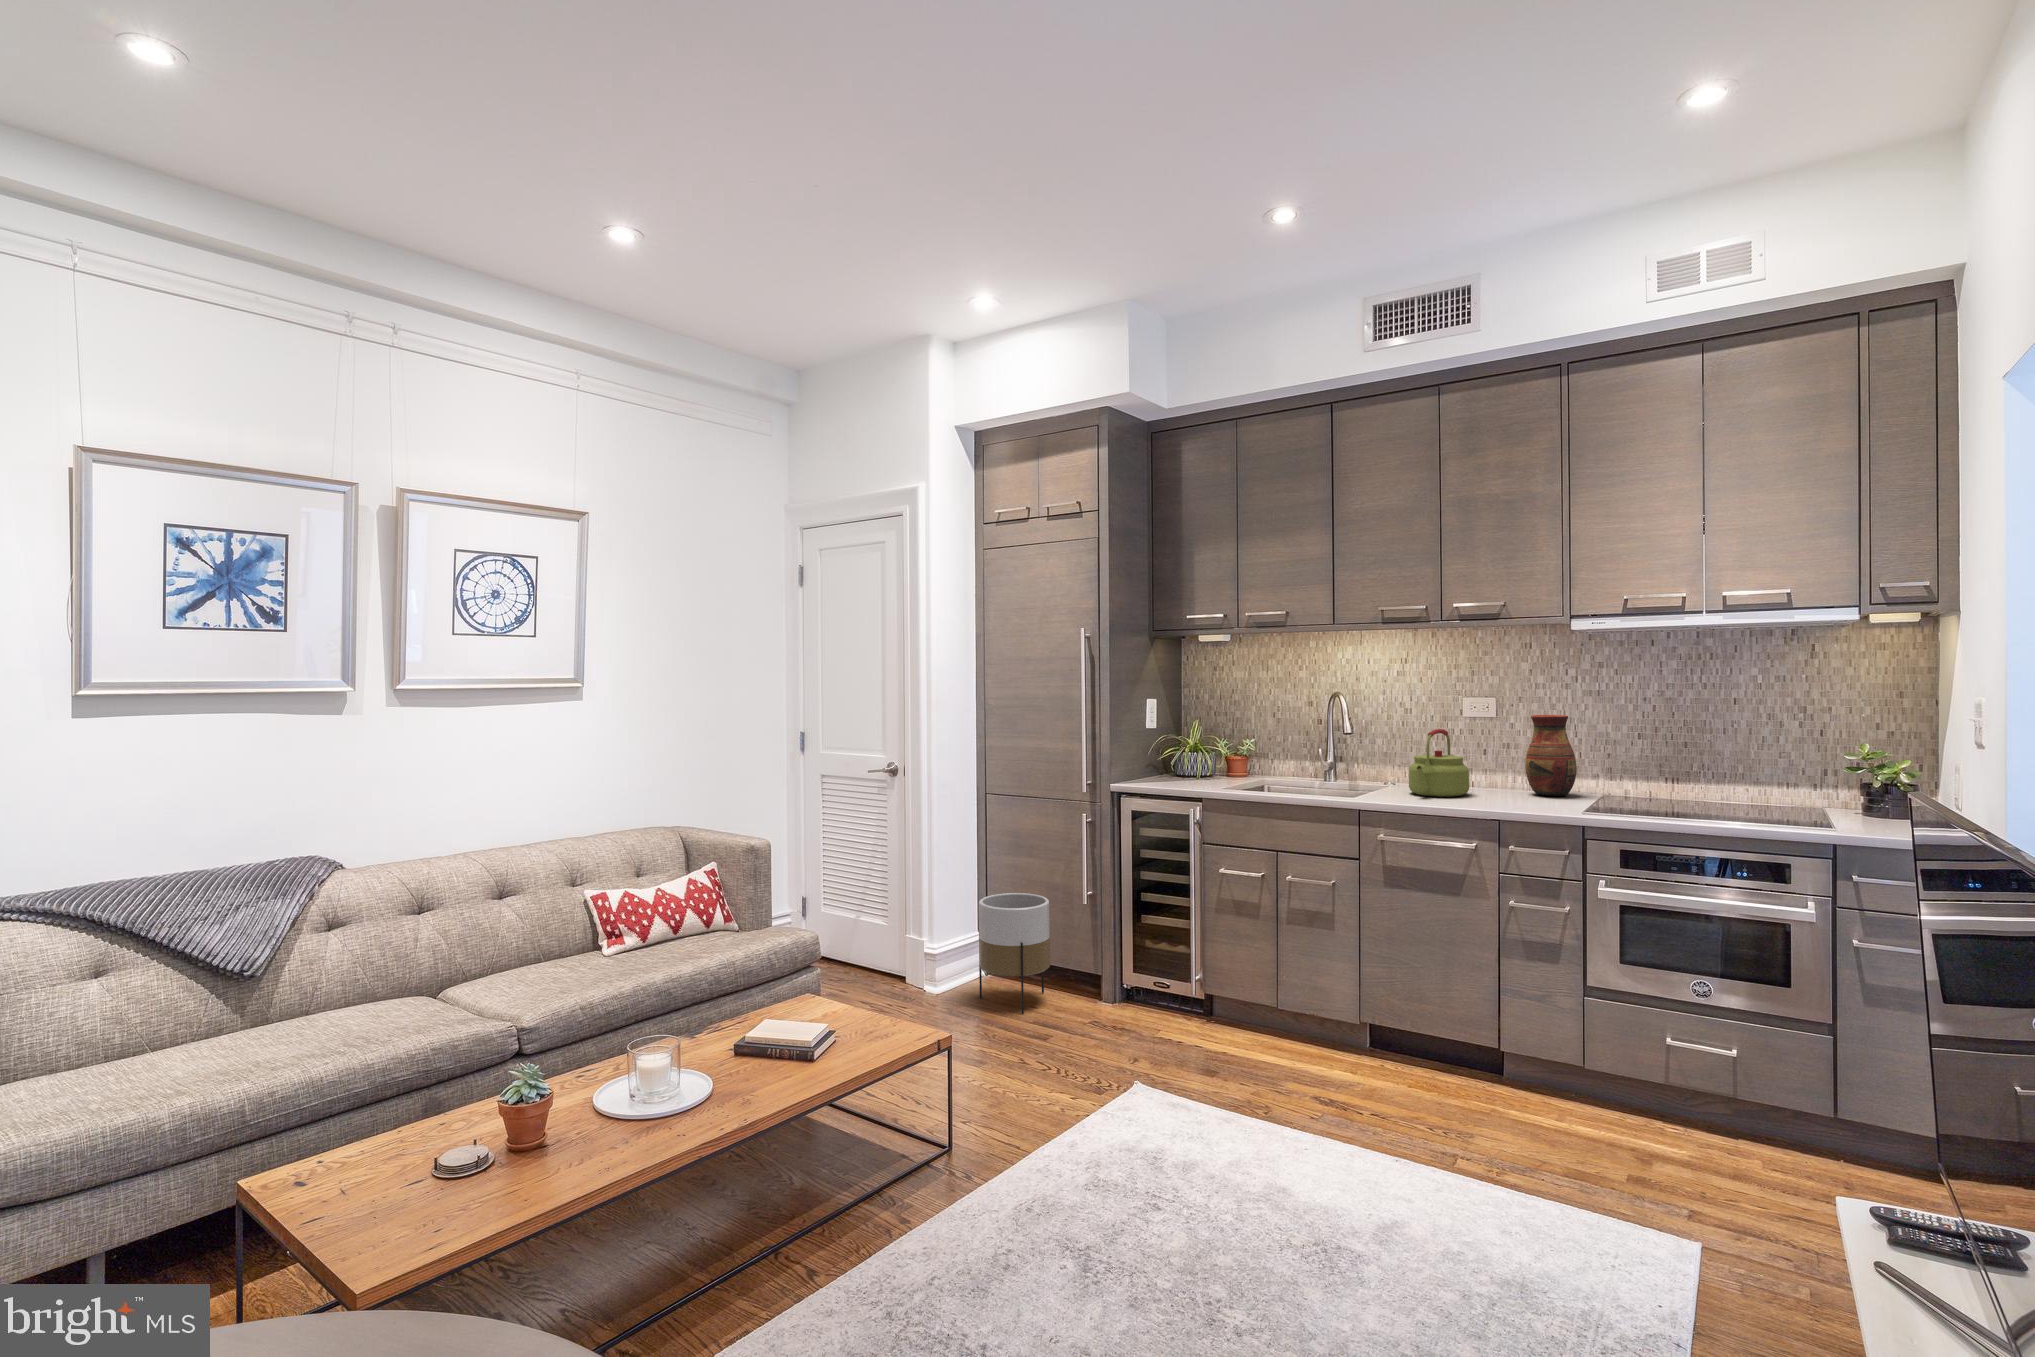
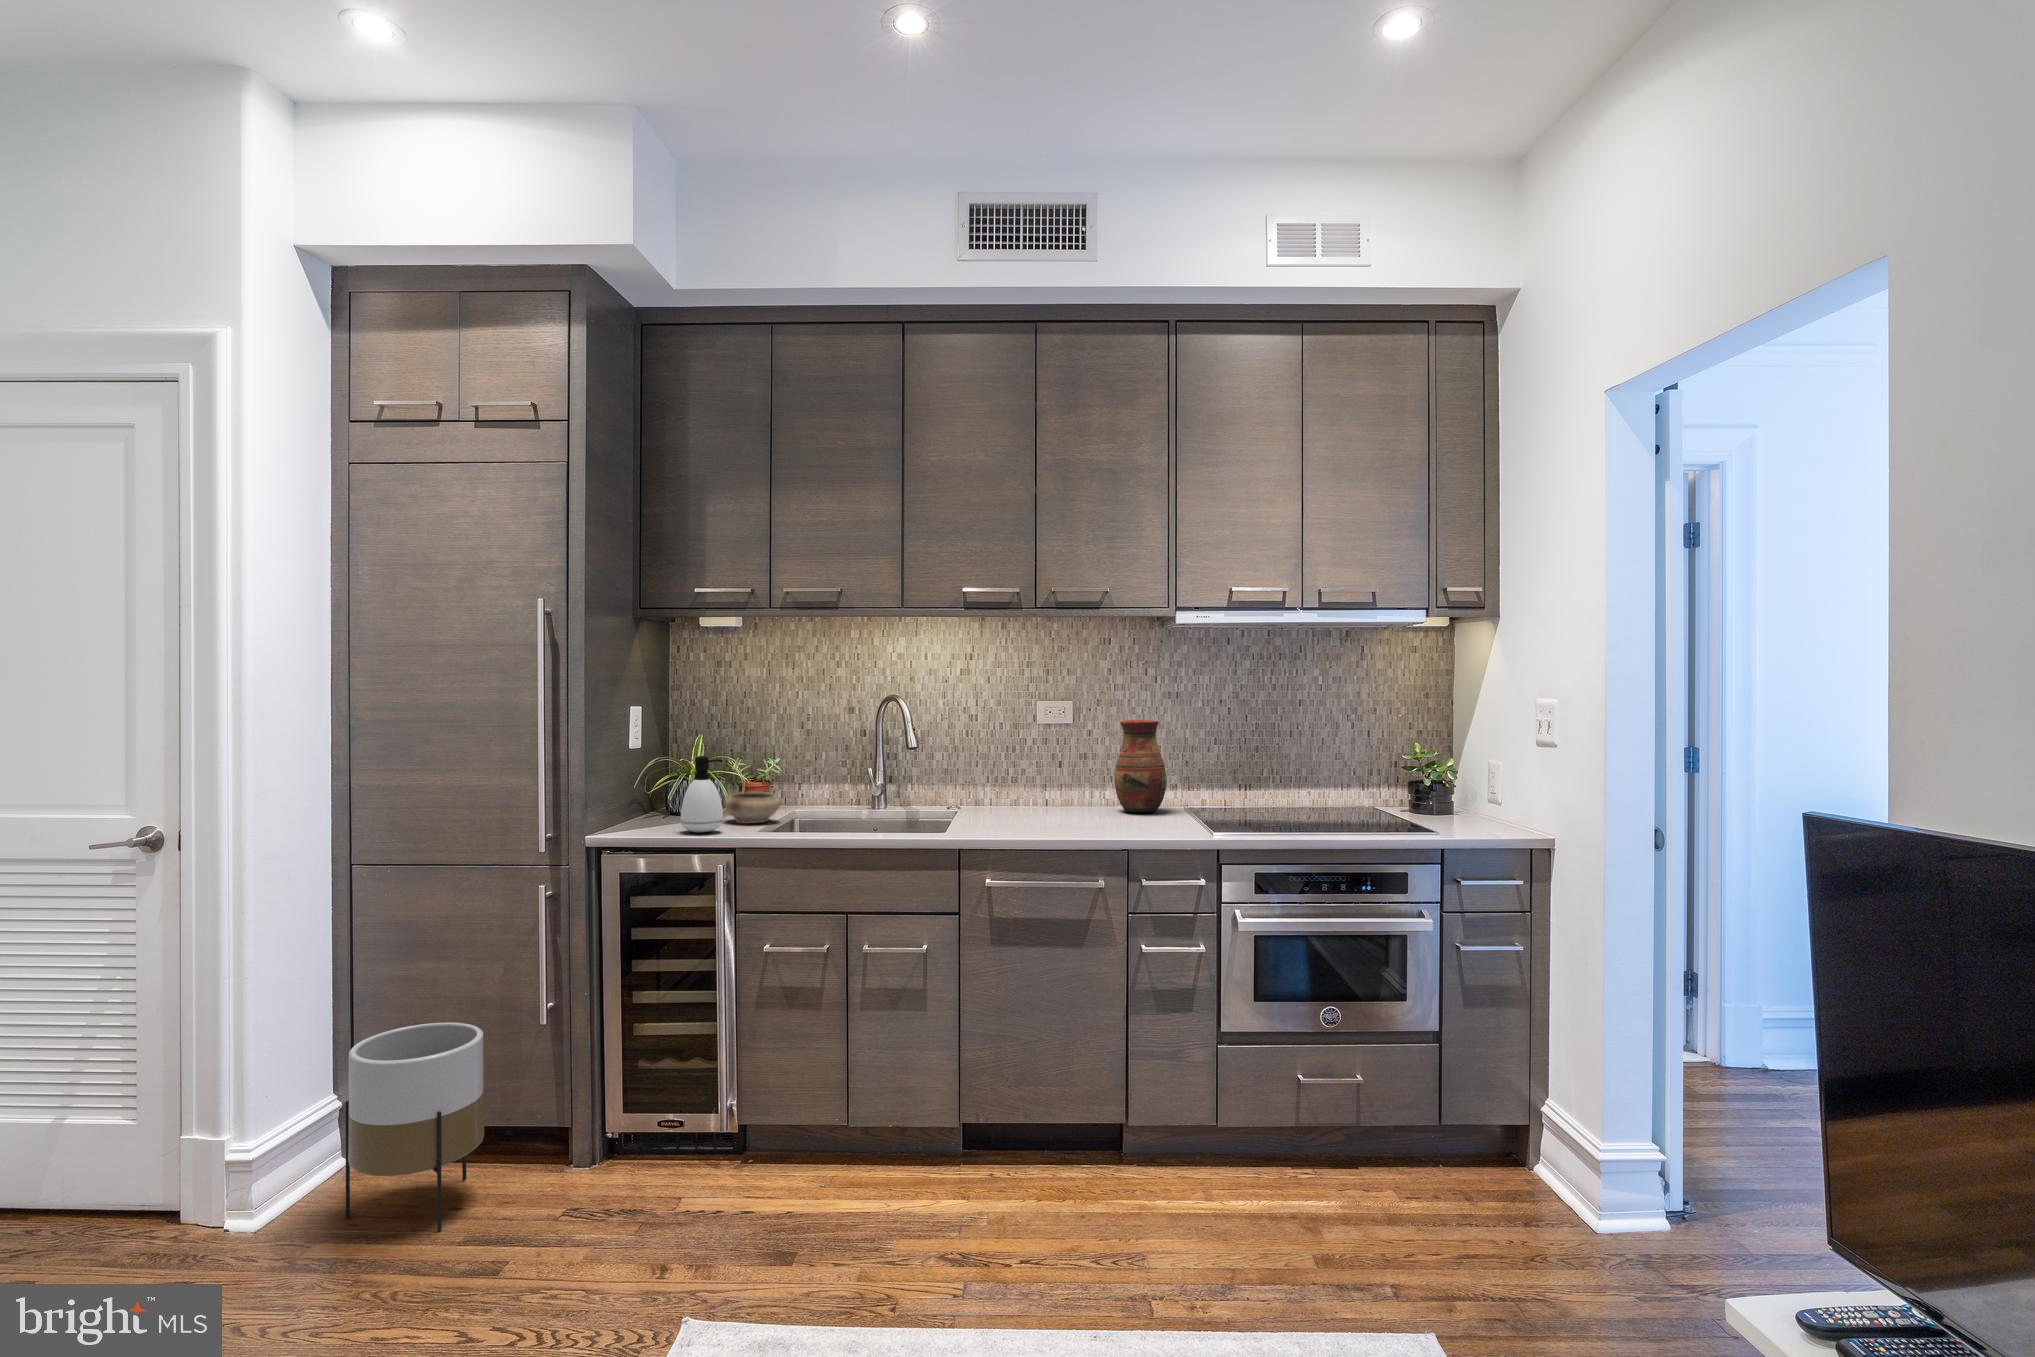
kettle: present [1409,729,1469,797] -> none [996,739,1065,822]
soap dispenser: none [1168,735,1196,787] -> present [681,756,723,832]
ceramic bowl: none [1205,762,1245,785] -> present [724,792,780,824]

